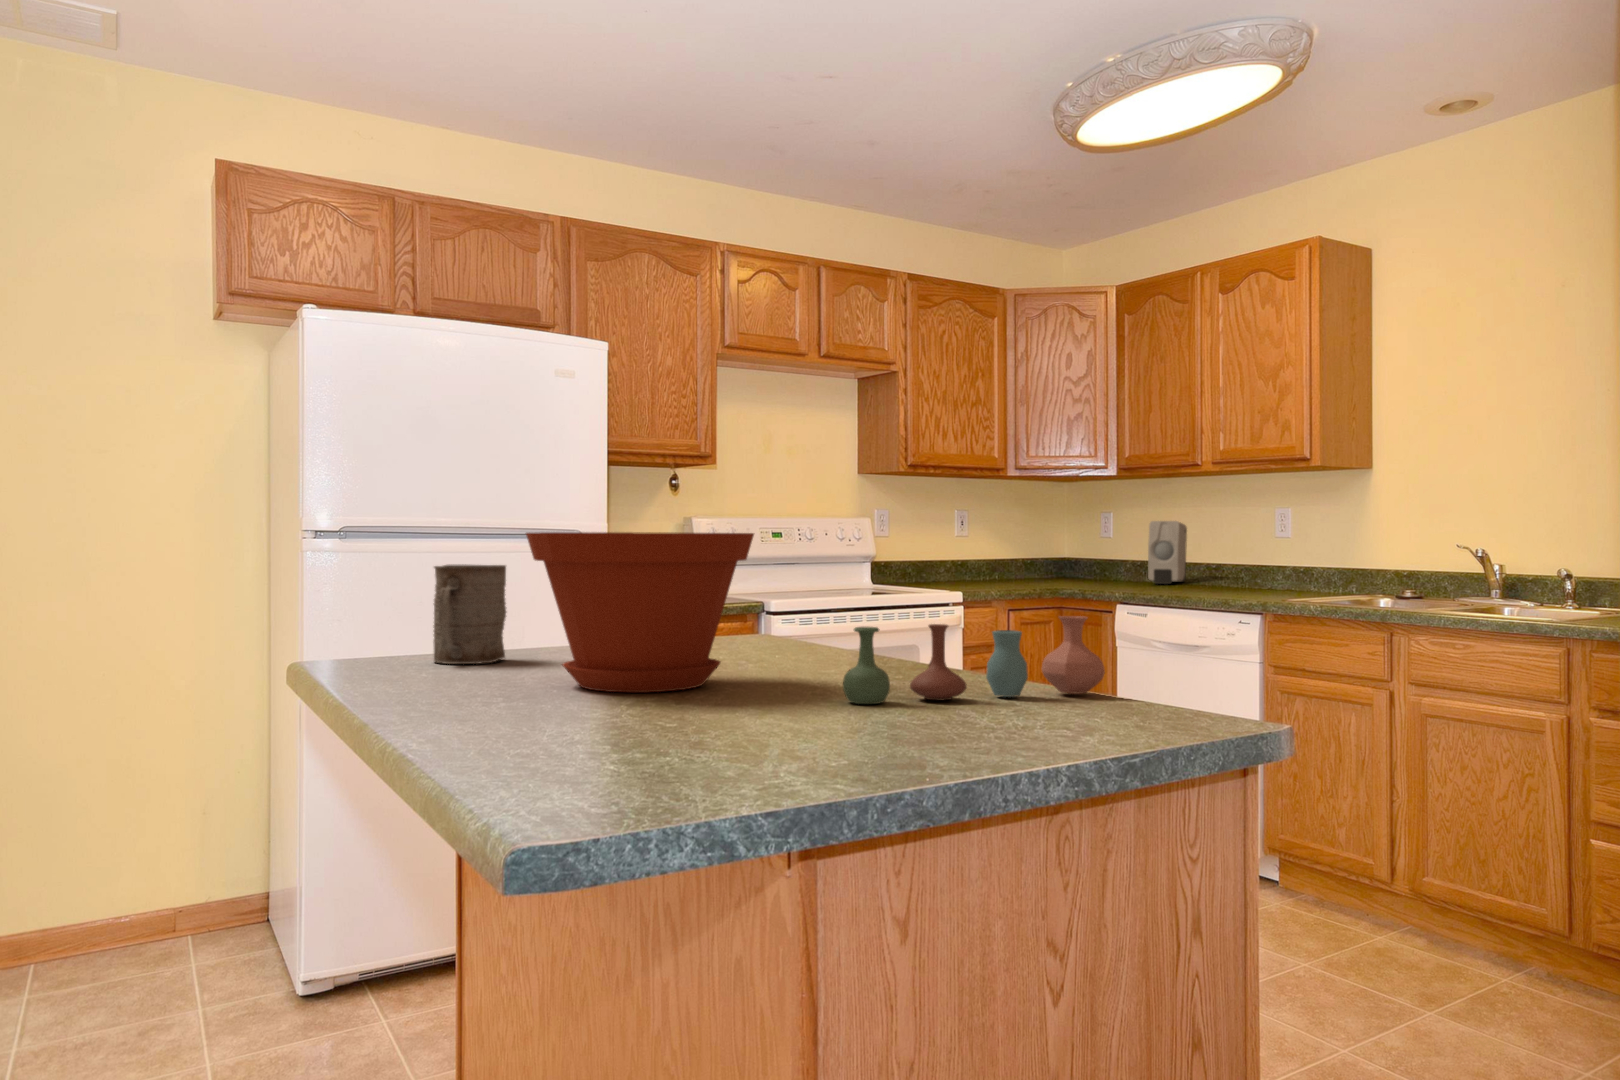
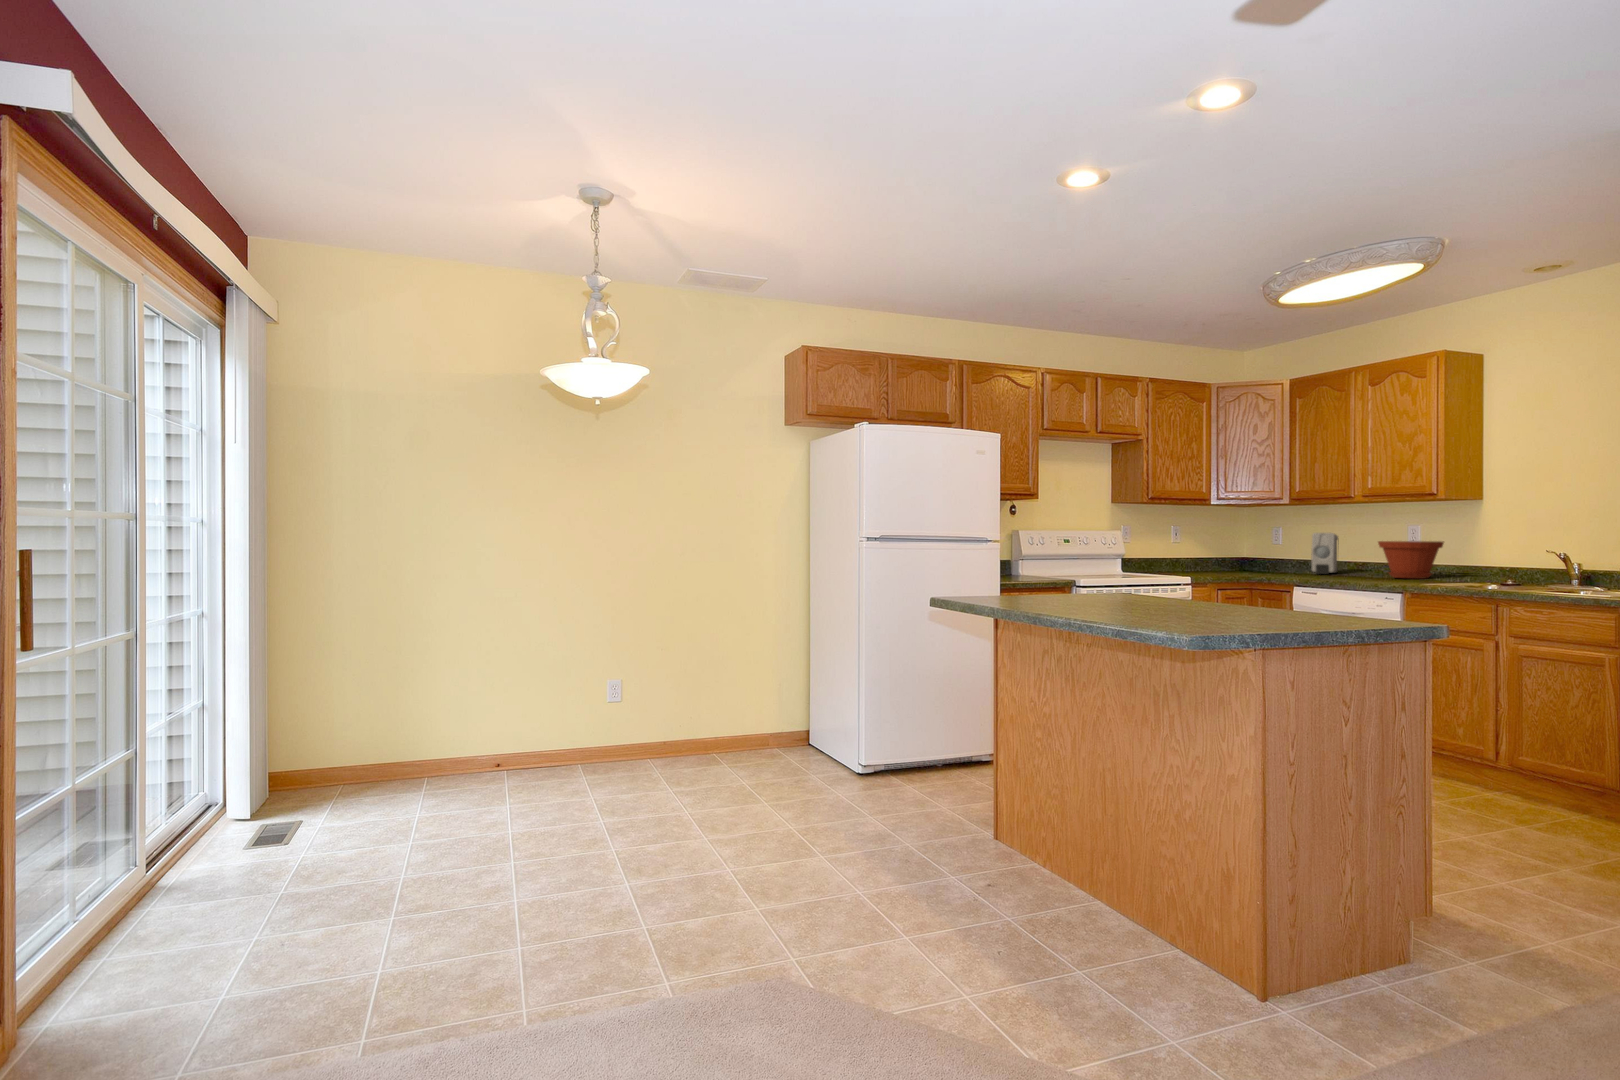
plant pot: present [526,532,754,692] -> present [1378,541,1444,578]
mug: present [433,565,506,664] -> none [995,558,1030,605]
vase: present [843,616,1105,704] -> none [1239,584,1364,621]

